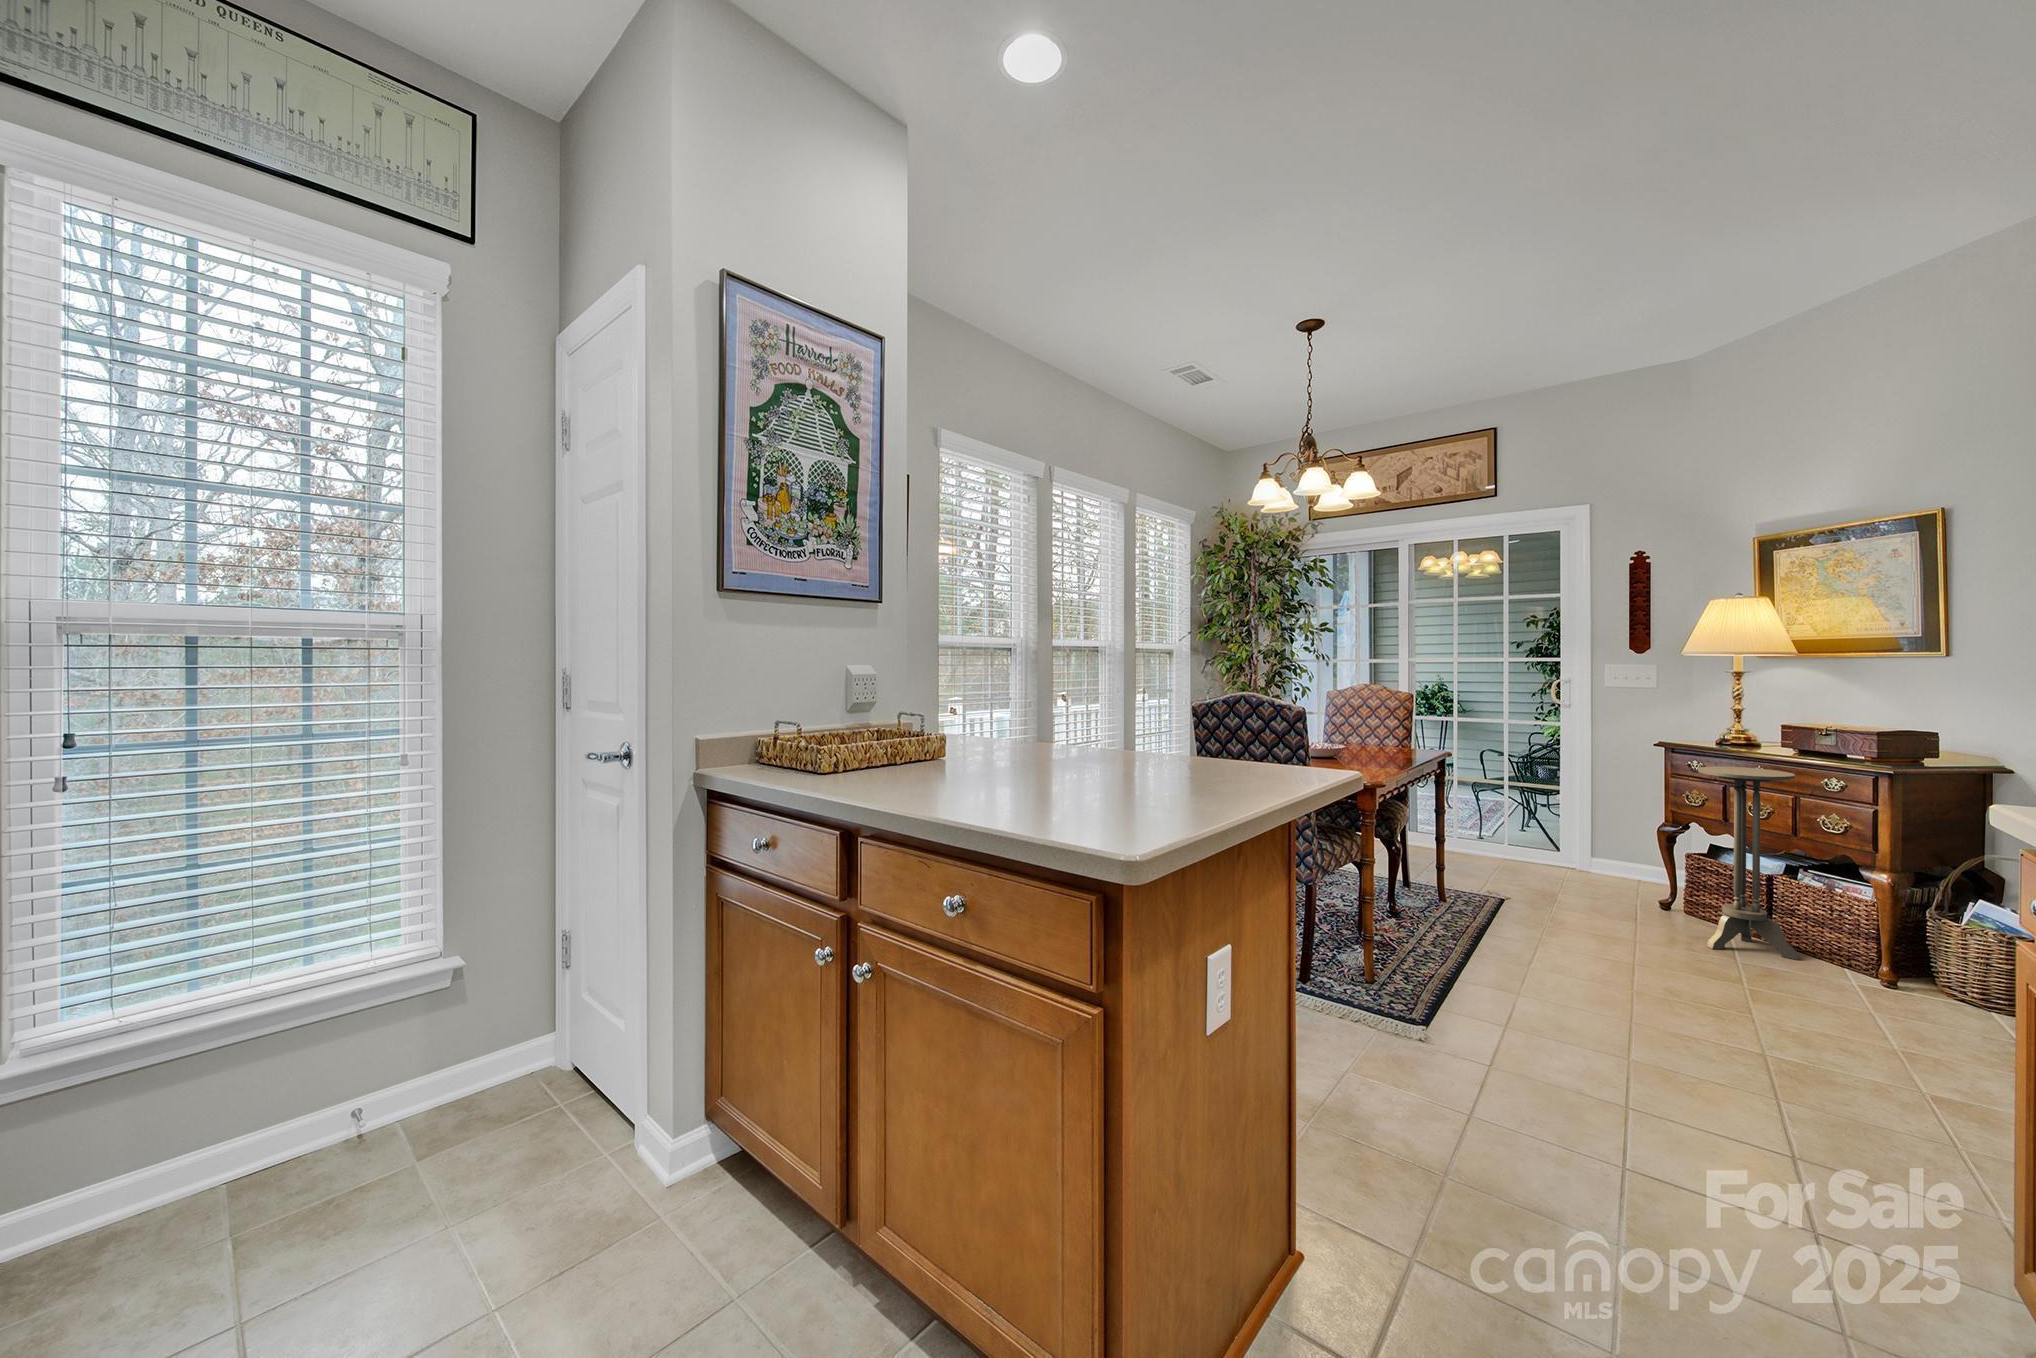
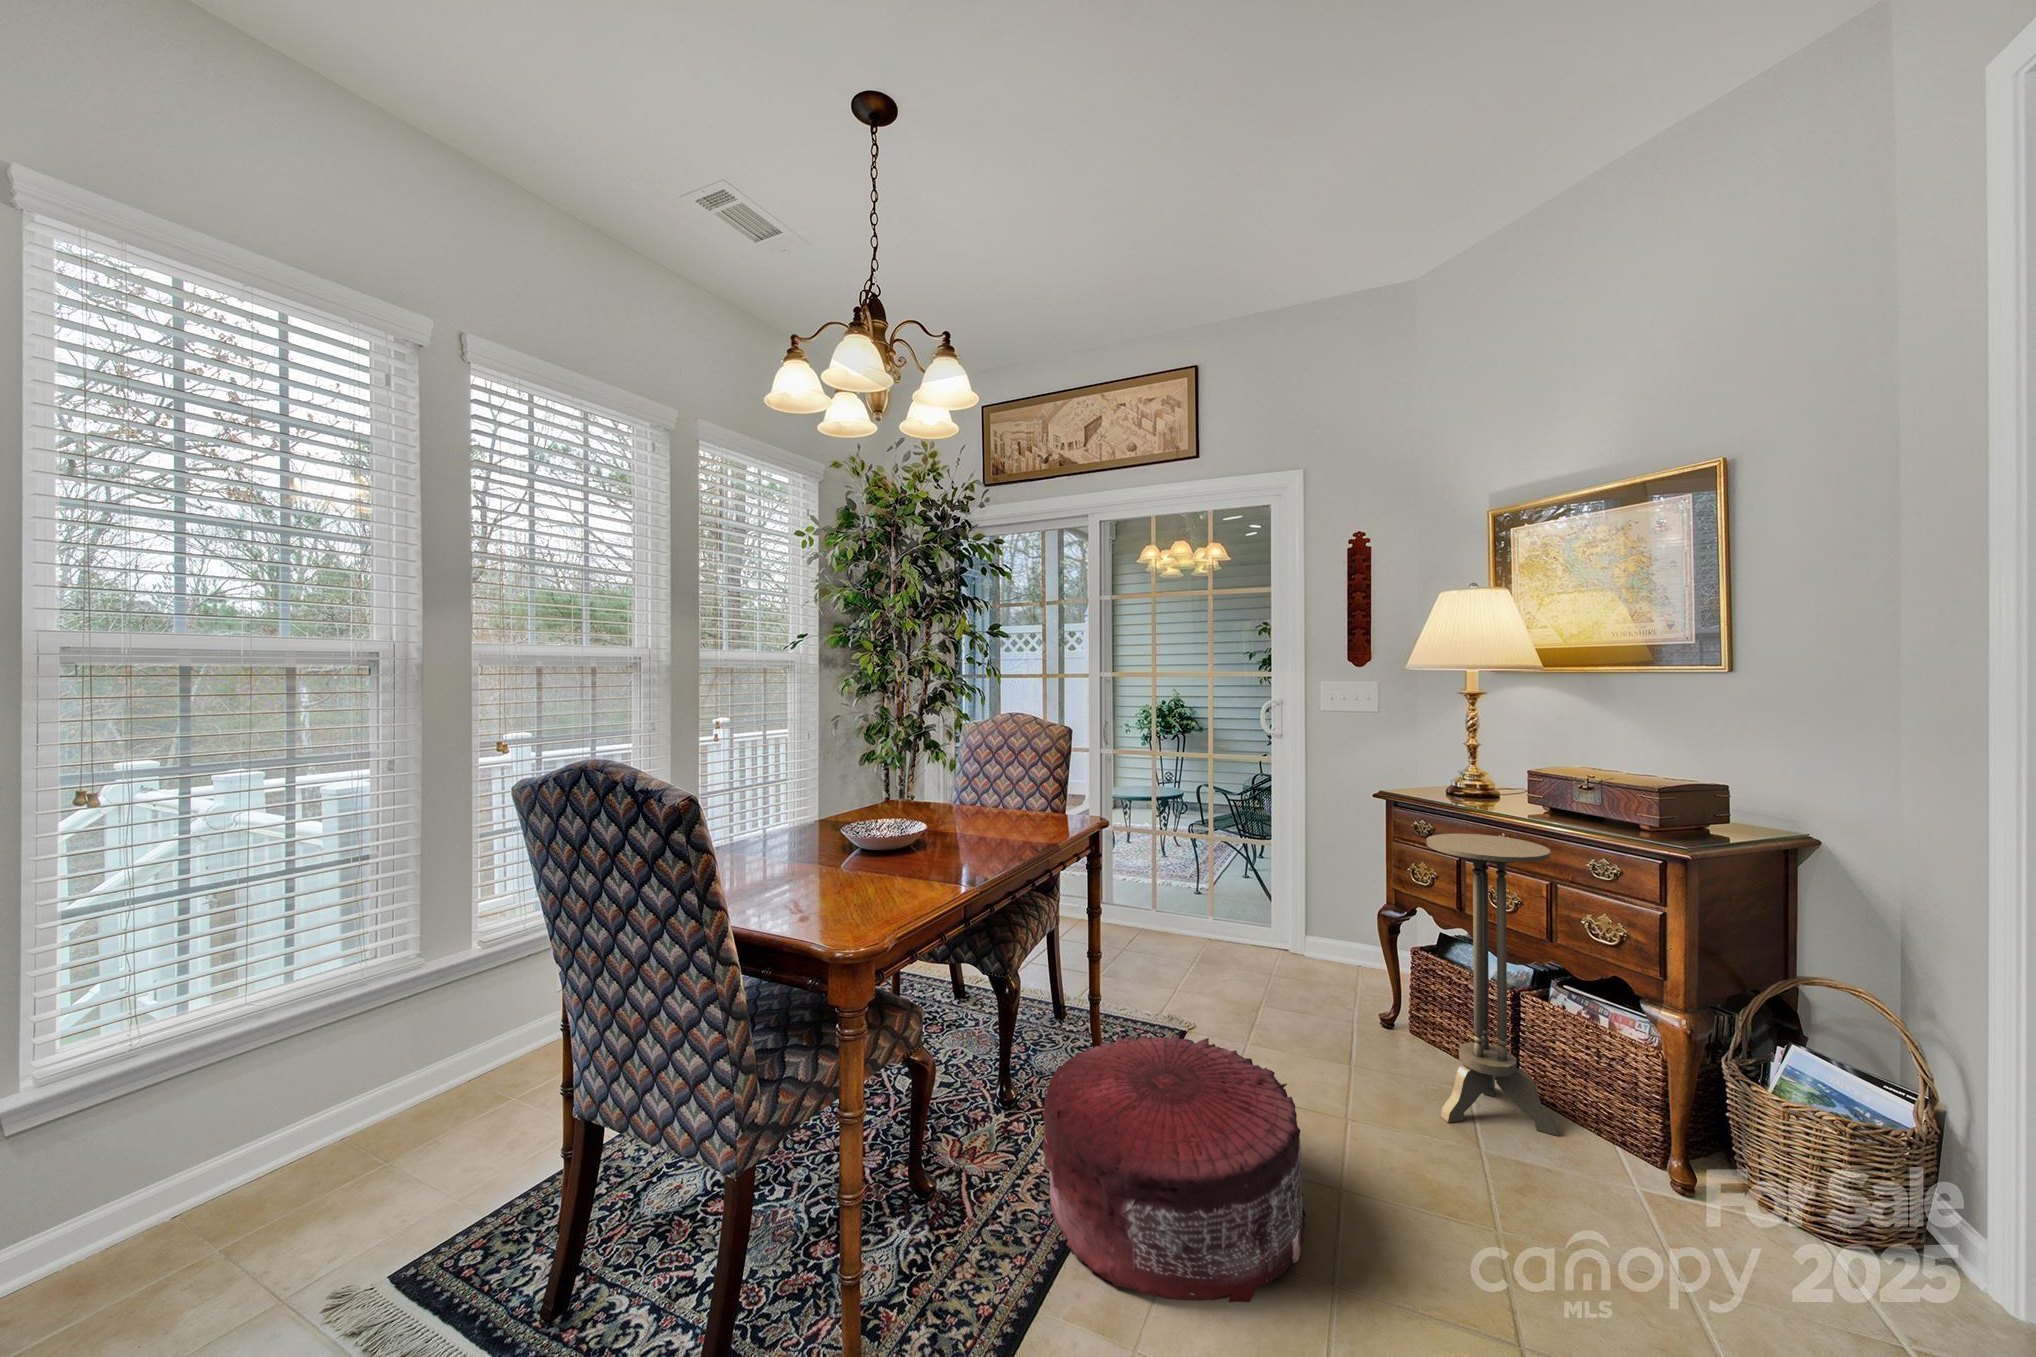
pouf: none [1440,875,1614,990] -> present [1042,1035,1306,1302]

